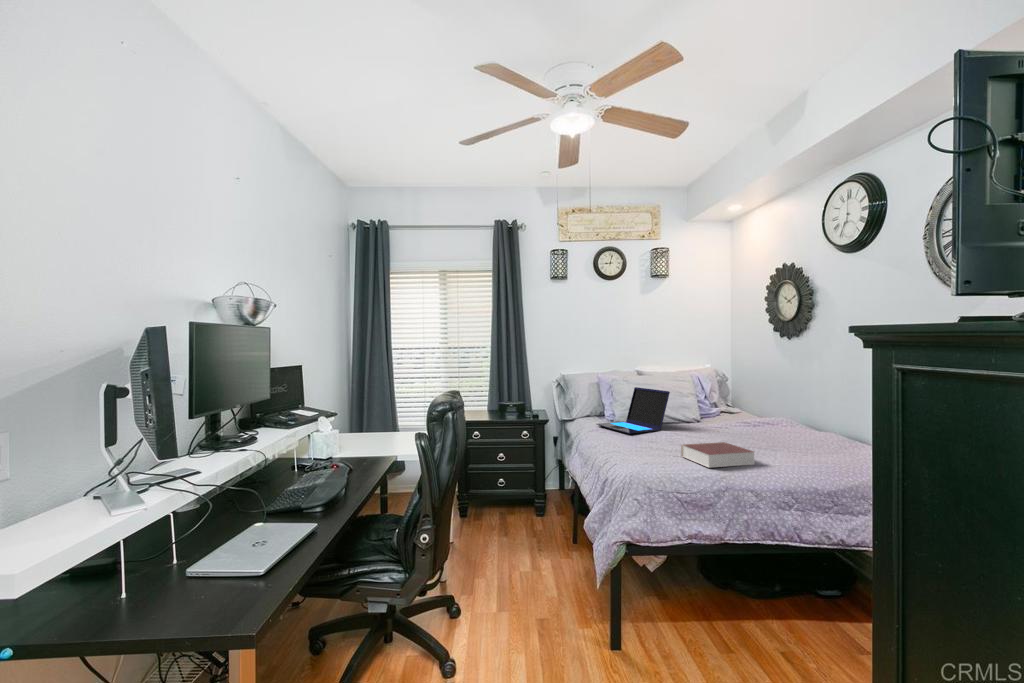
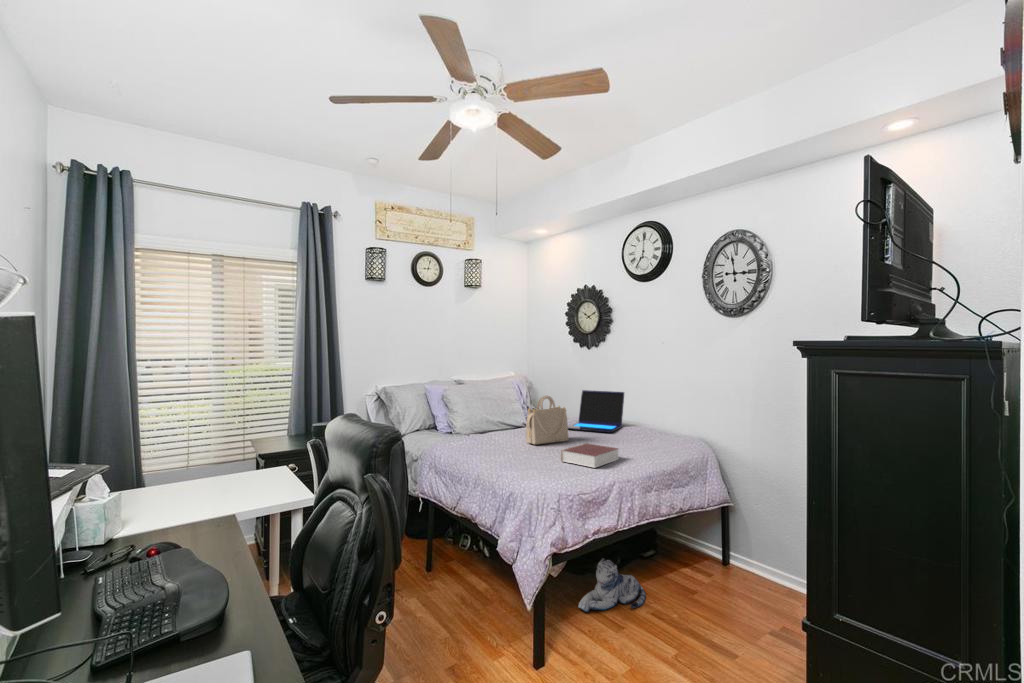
laptop: present [596,387,670,434] -> present [568,390,624,433]
handbag: none [670,387,723,439] -> present [526,396,569,444]
plush toy: none [688,573,788,643] -> present [578,559,646,612]

